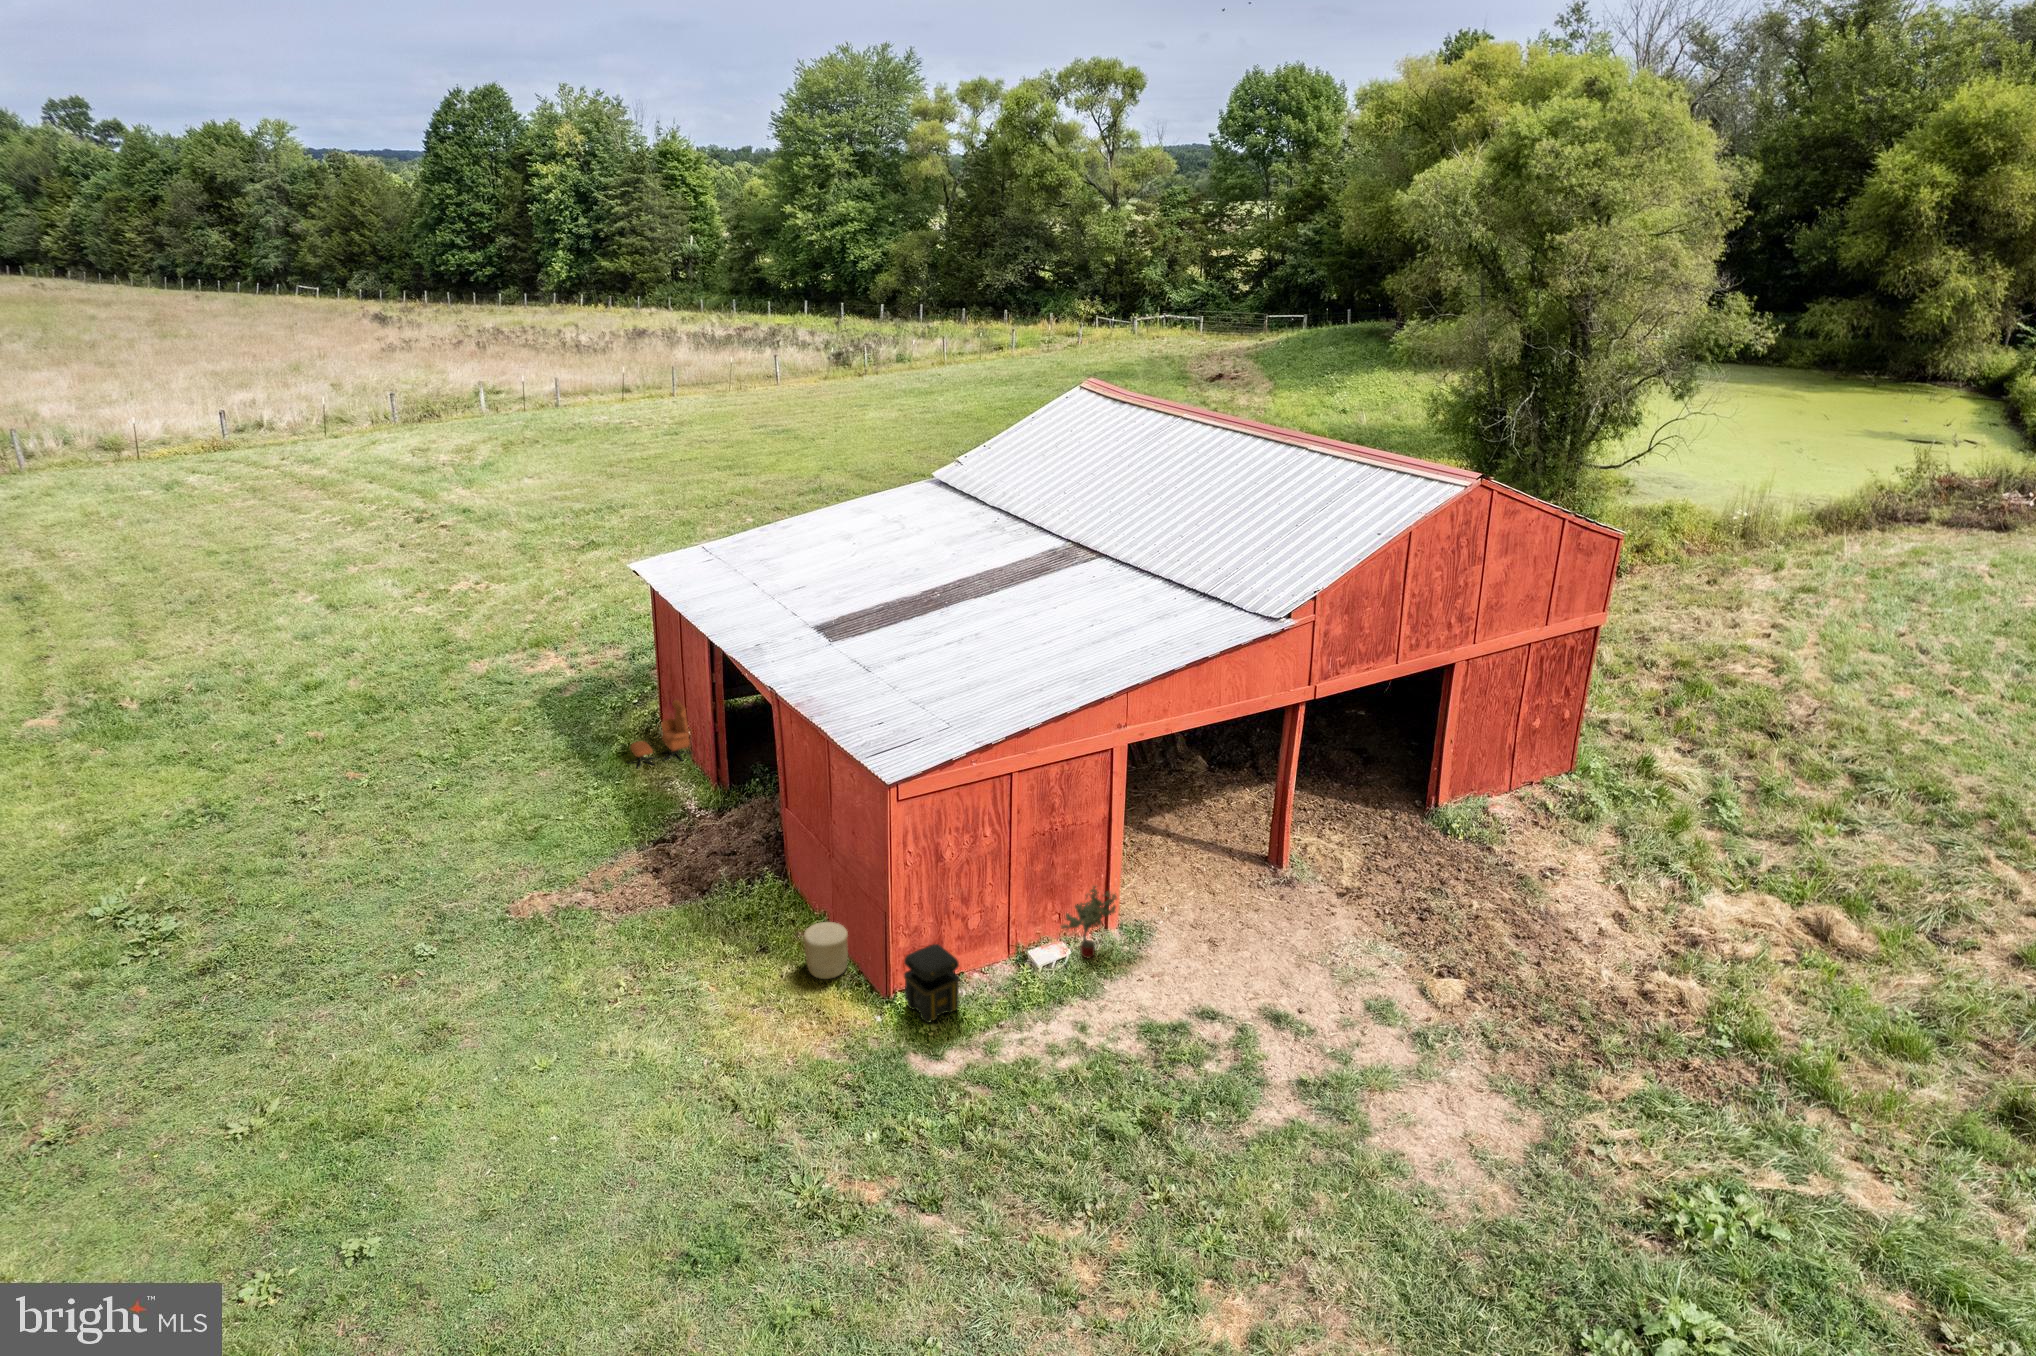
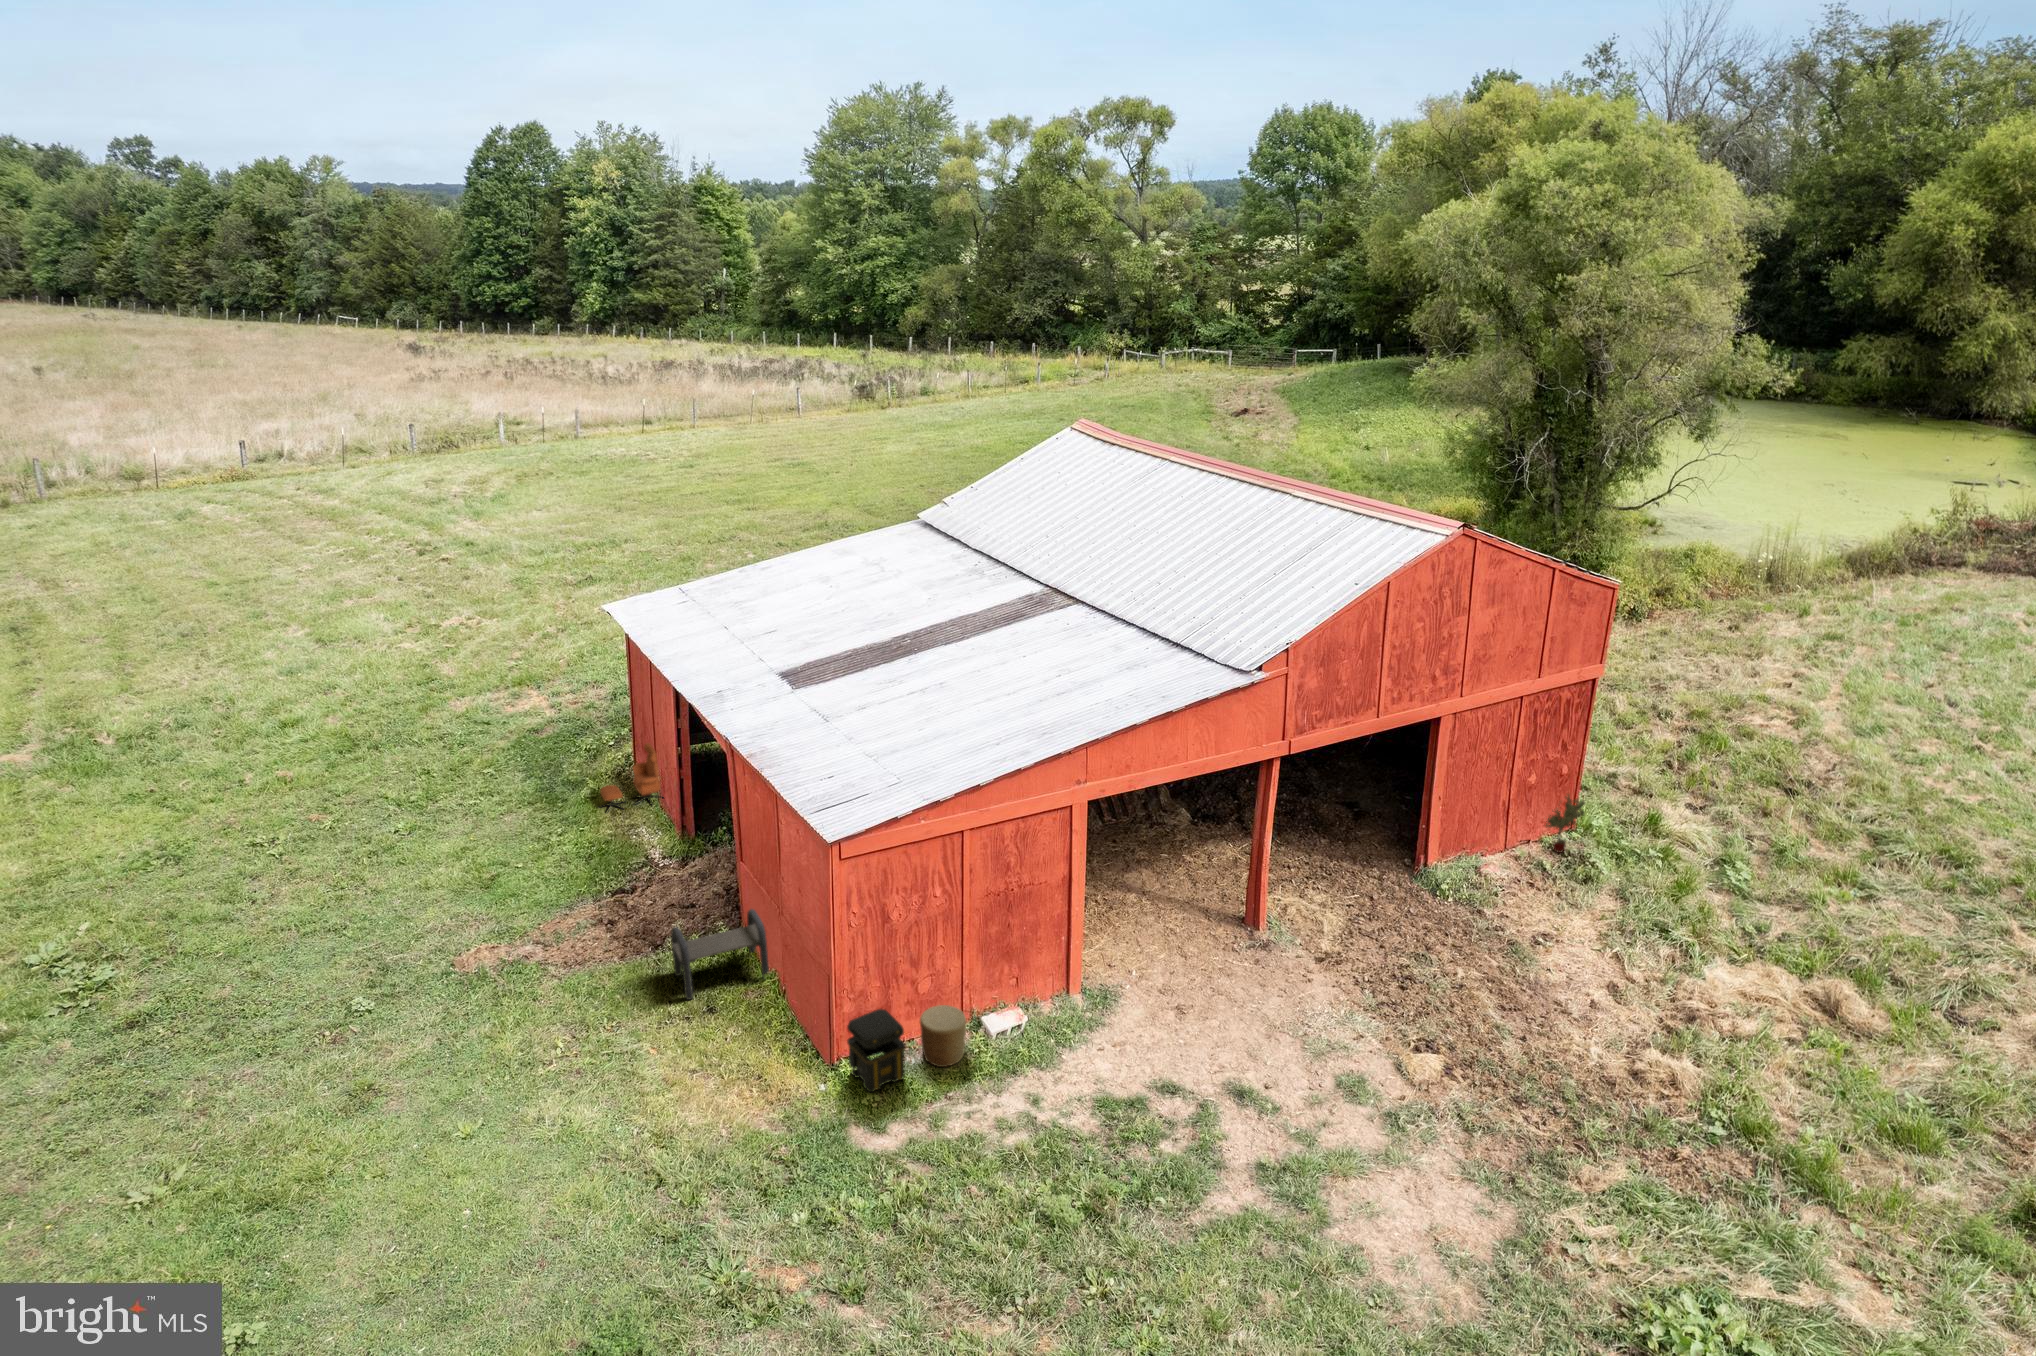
bench: none [723,854,818,942] -> present [671,909,769,1000]
potted tree: present [1061,886,1117,959] -> present [1546,795,1585,853]
woven basket: present [803,922,848,979] -> present [920,1005,966,1067]

